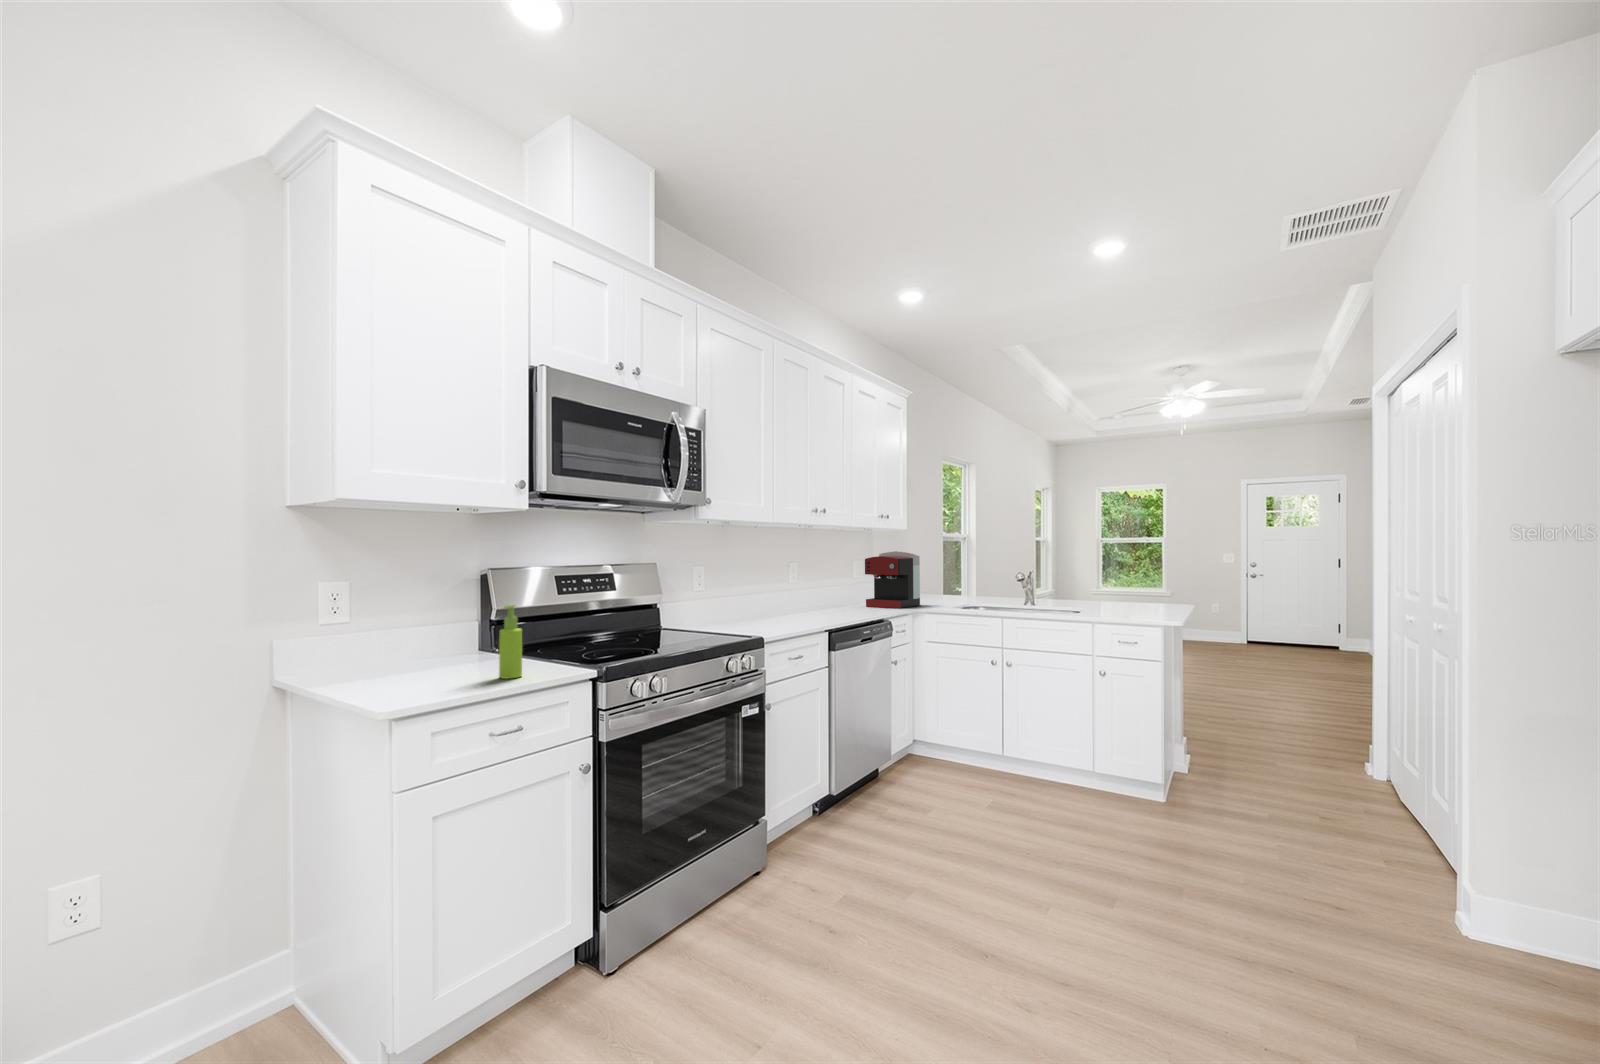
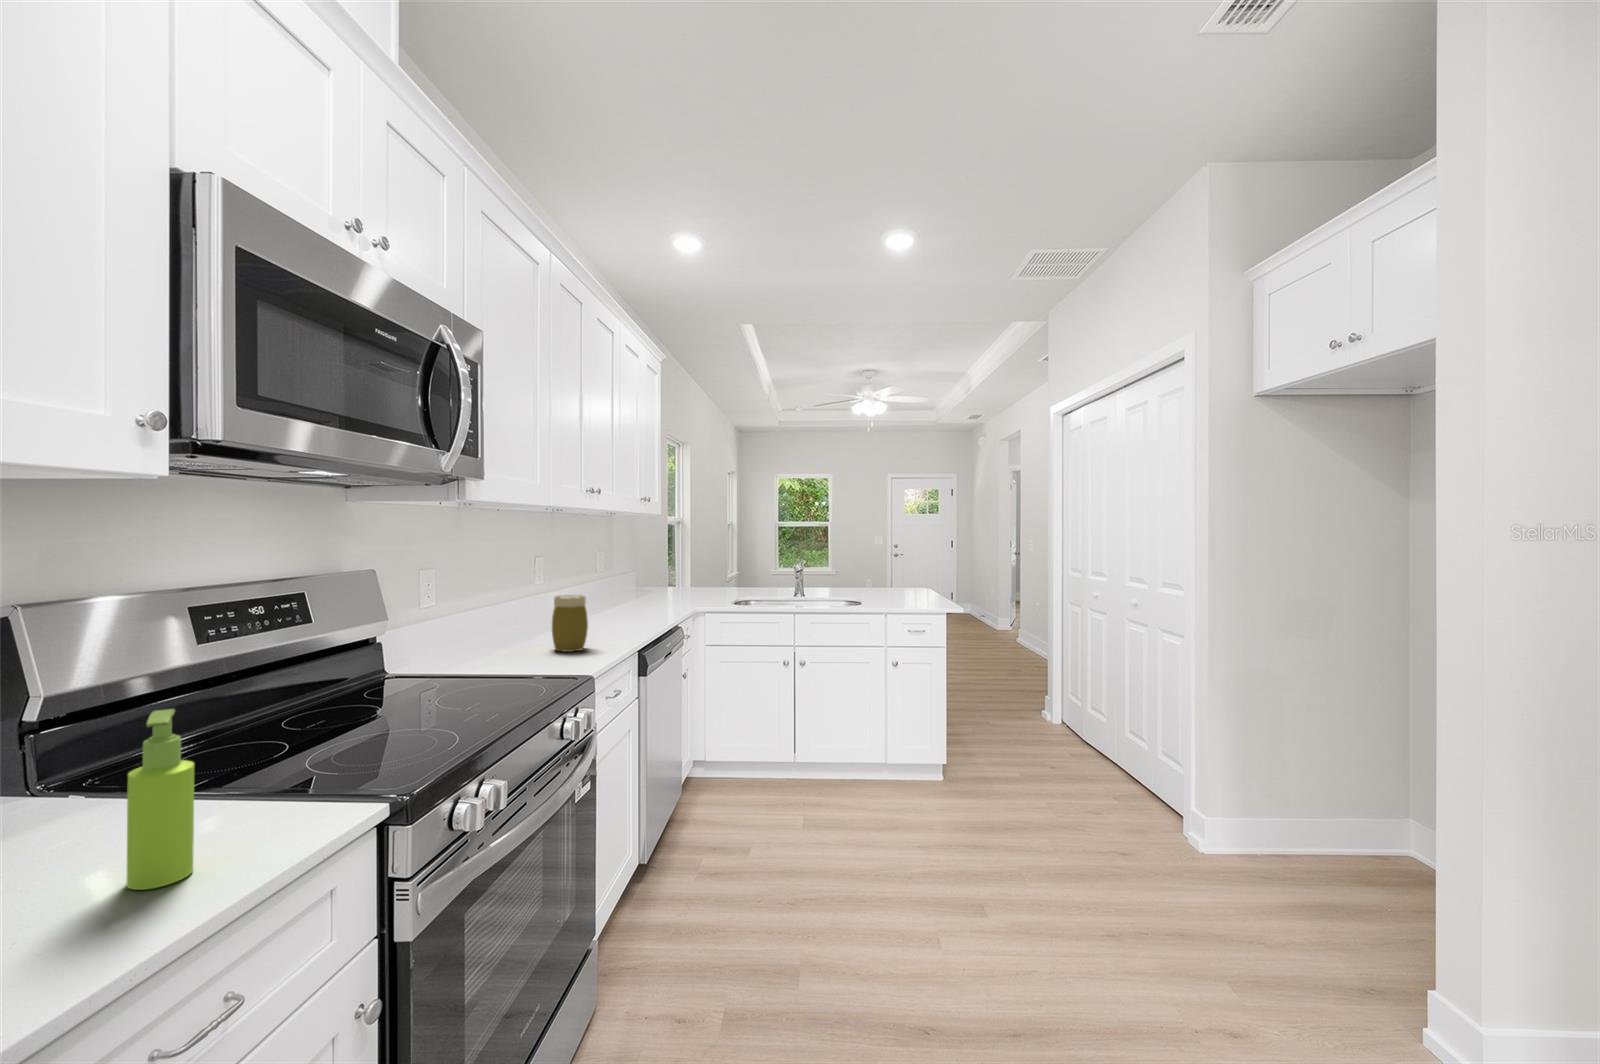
coffee maker: present [865,551,920,608] -> none [613,539,675,608]
jar: none [776,587,803,627] -> present [552,595,588,652]

